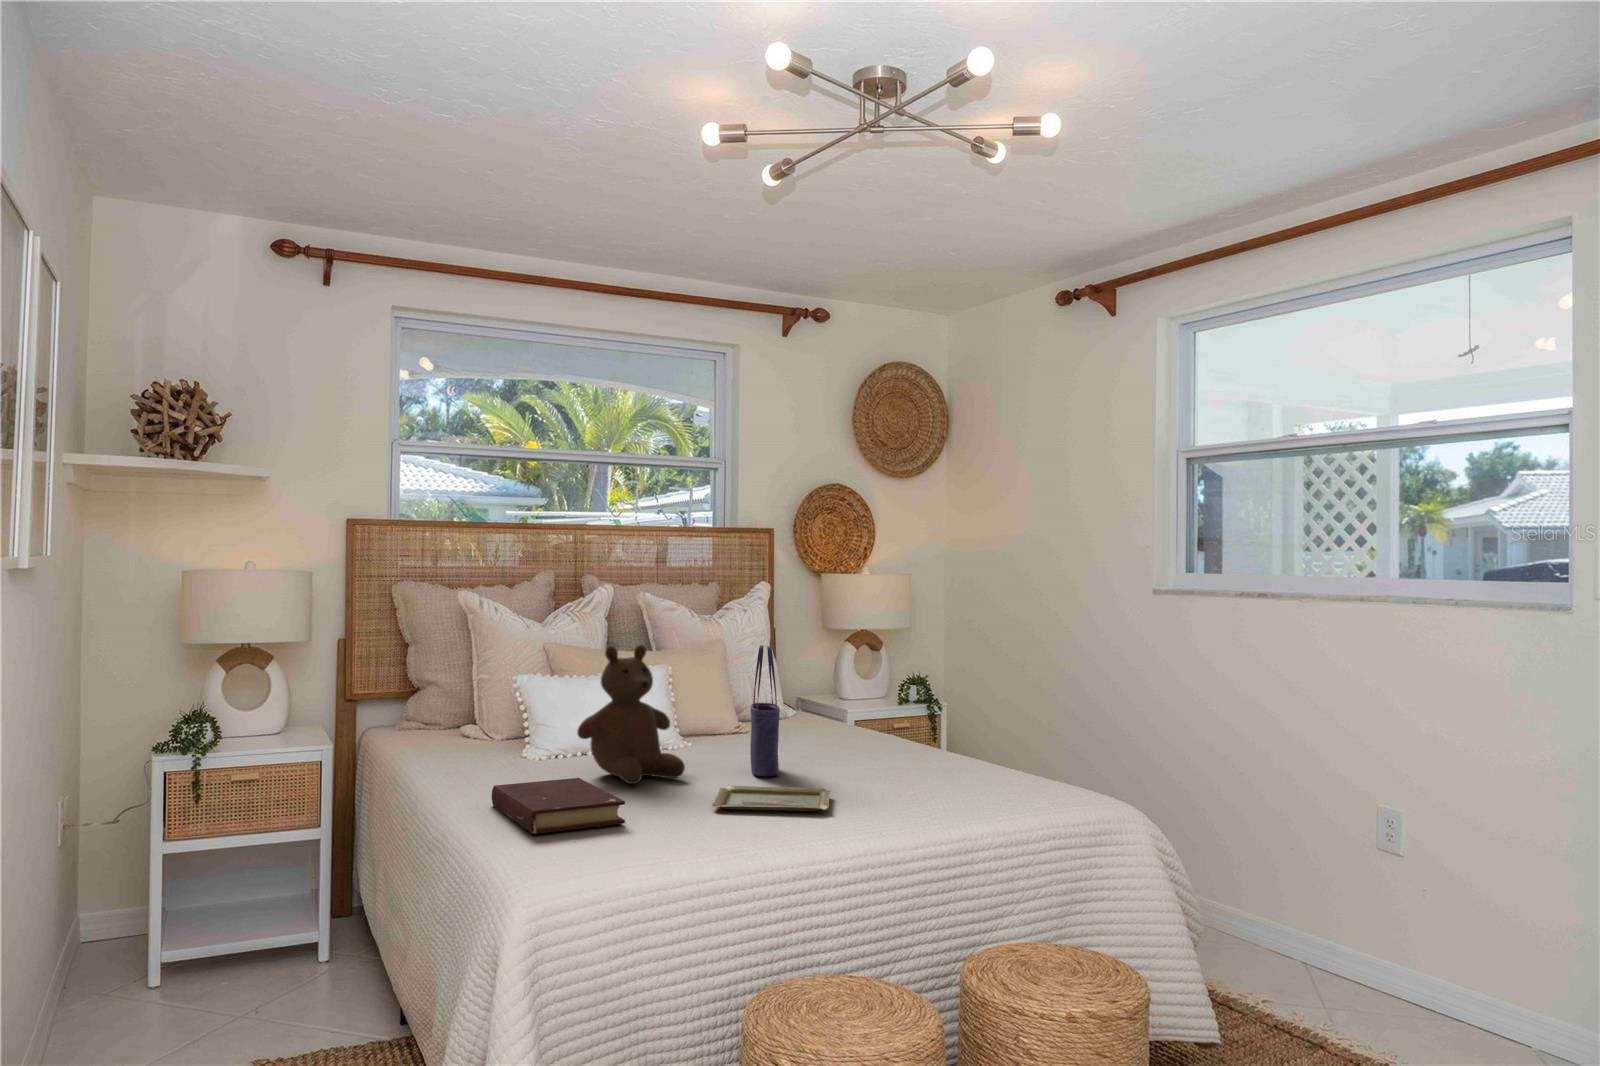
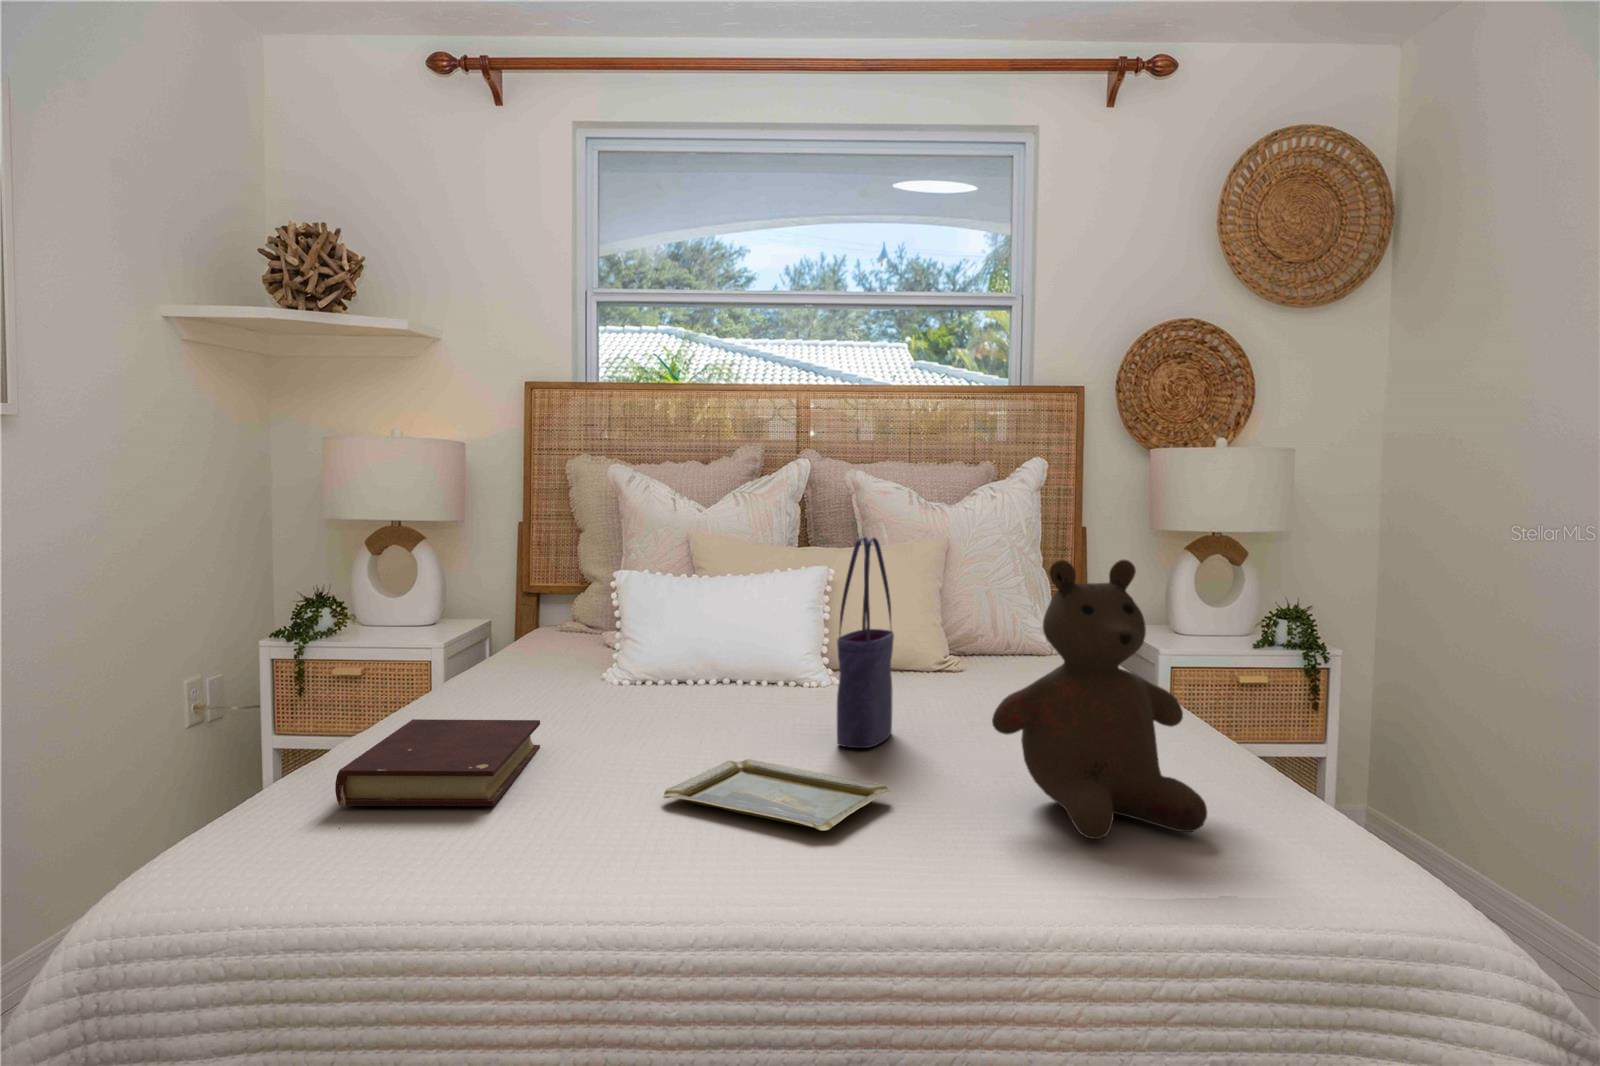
teddy bear: present [577,645,685,784] -> present [992,560,1207,839]

